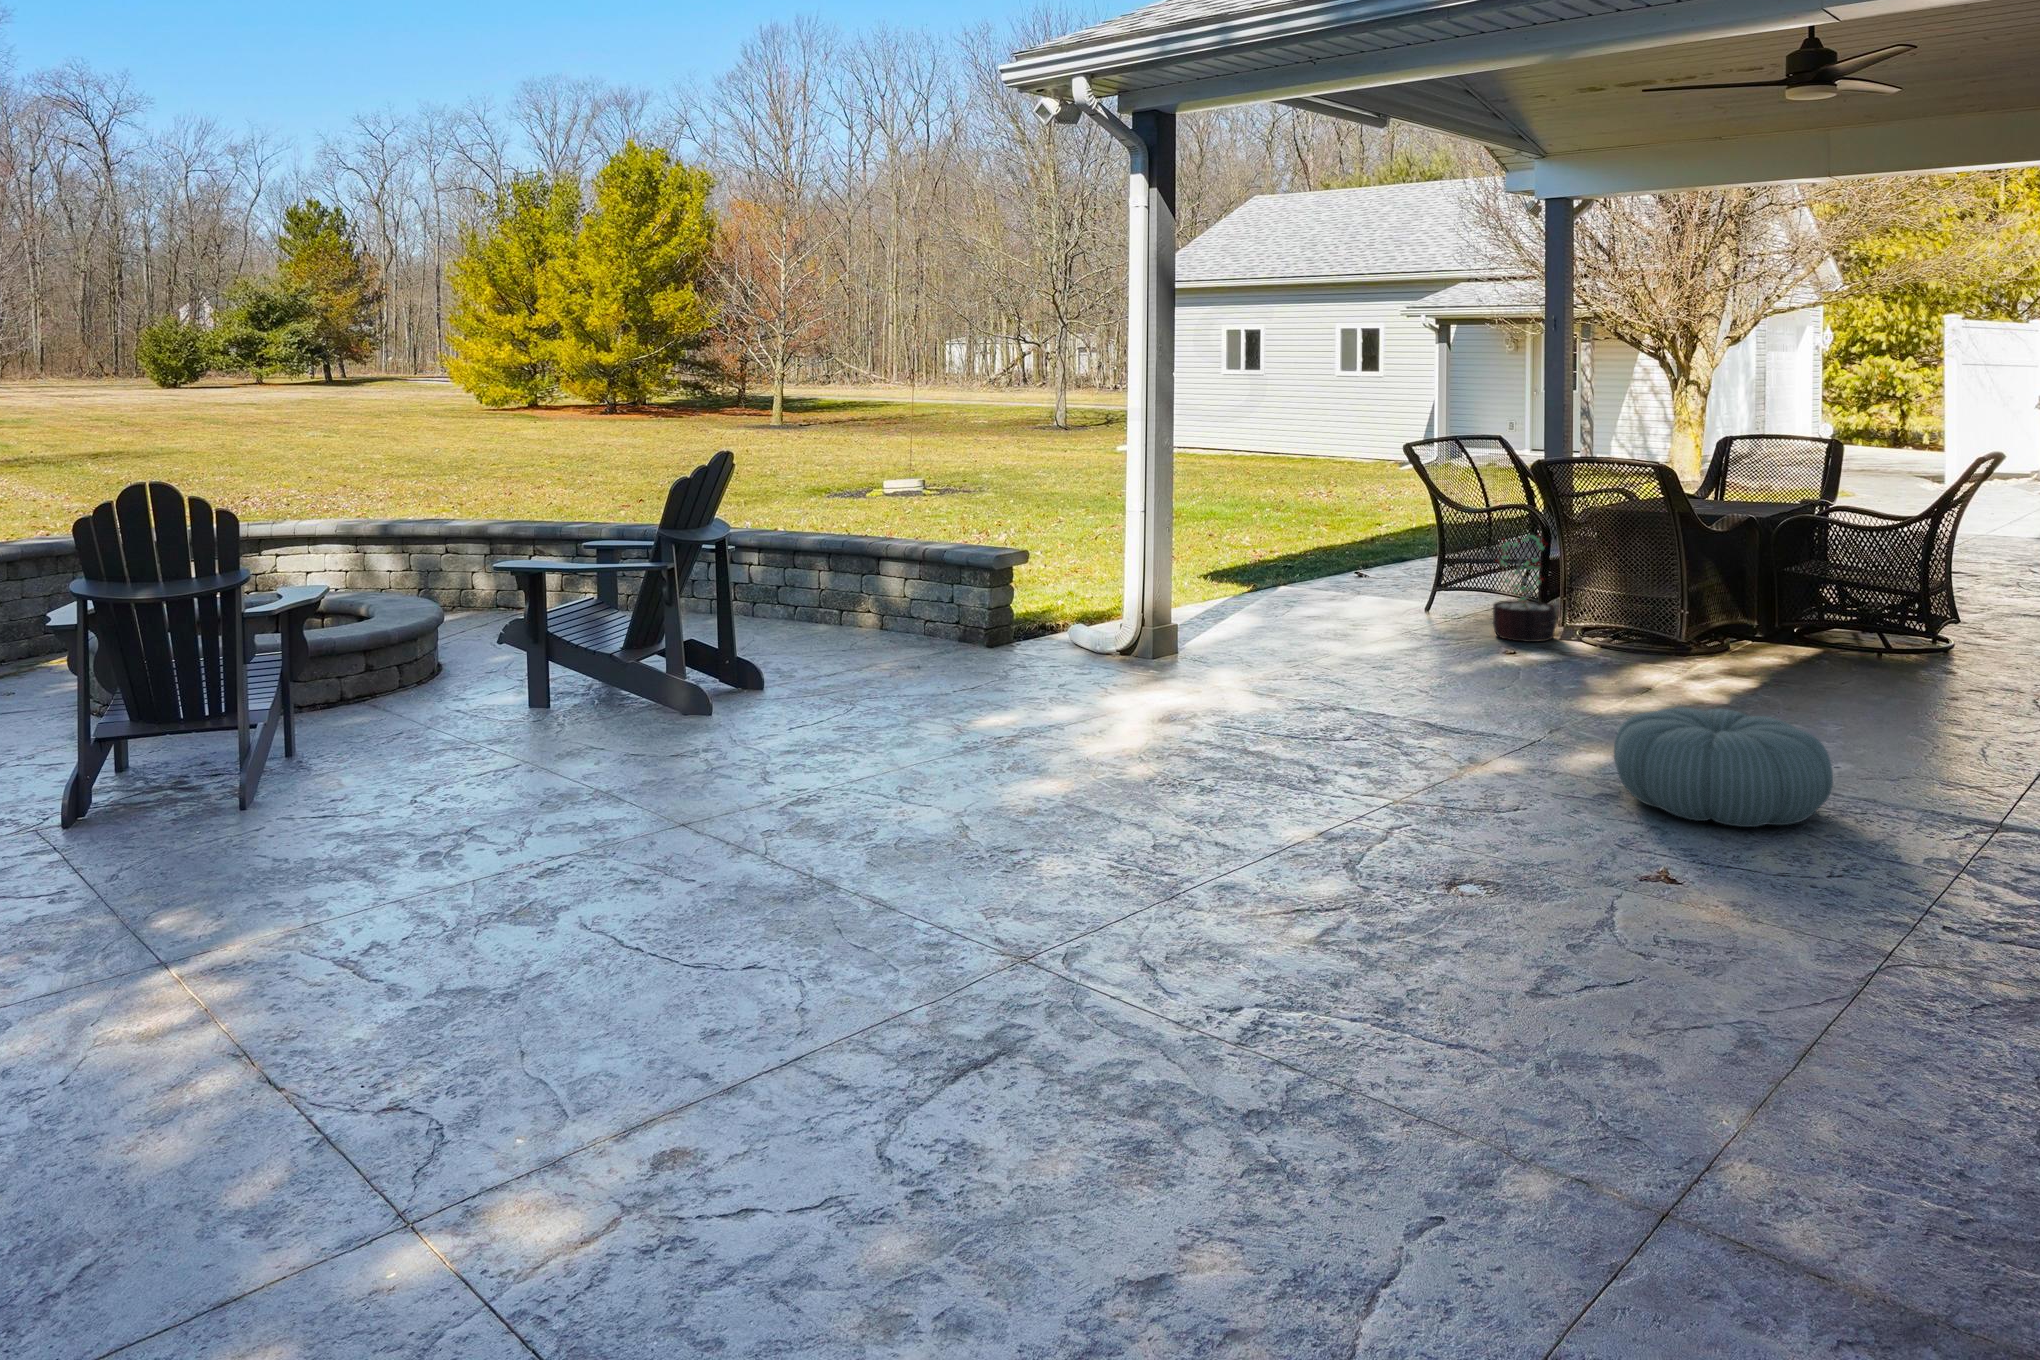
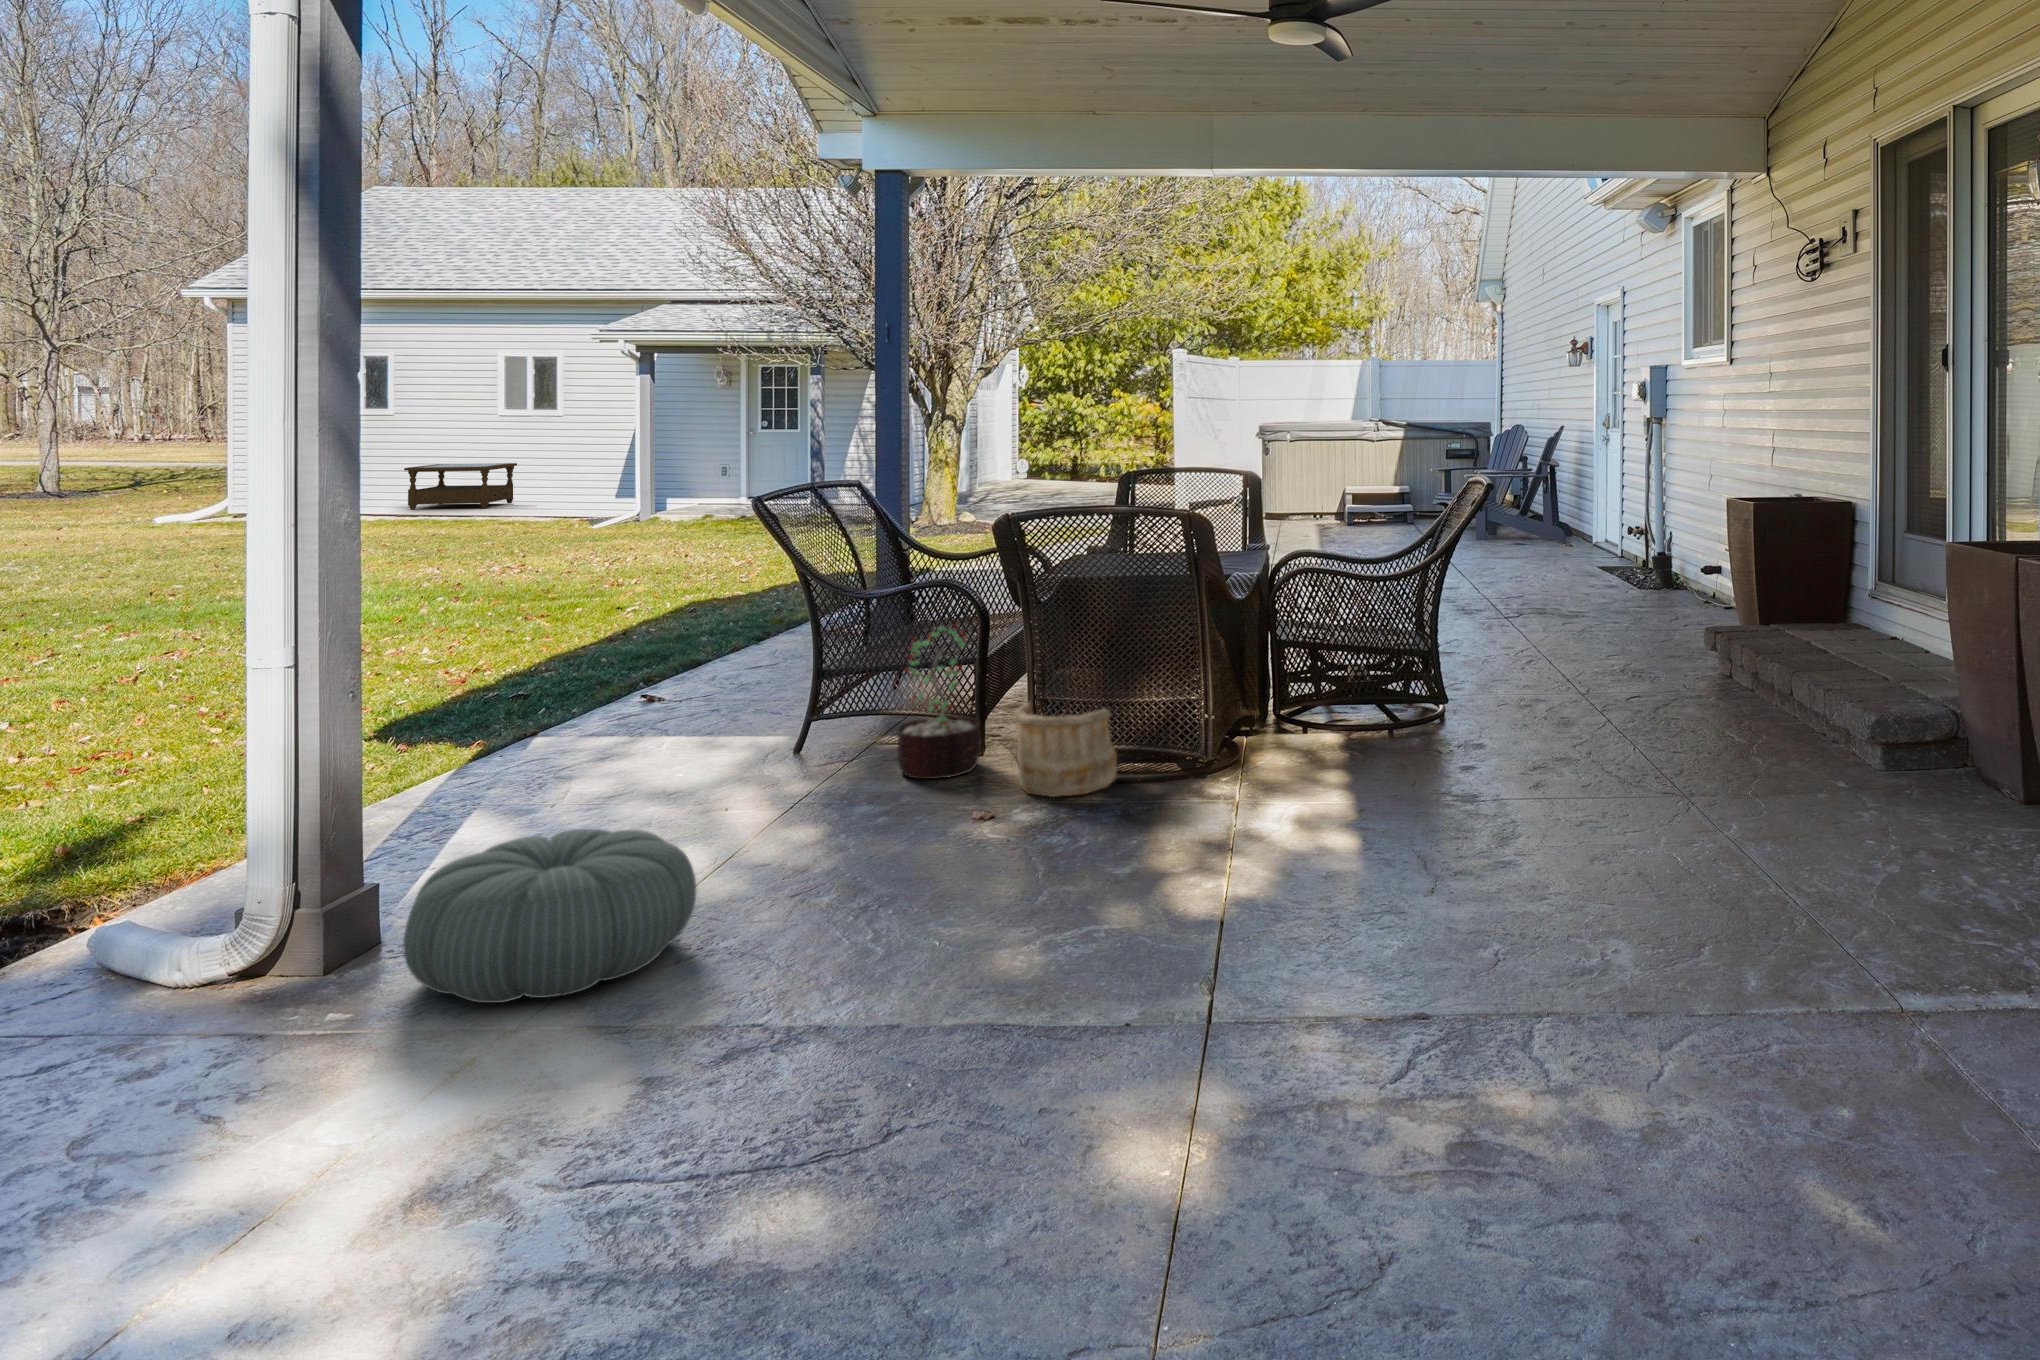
coffee table: none [1265,413,1345,450] -> present [404,463,517,510]
wooden bucket: none [1567,593,1650,664] -> present [1014,702,1117,797]
pouf: present [1614,707,1833,827] -> present [403,829,696,1003]

